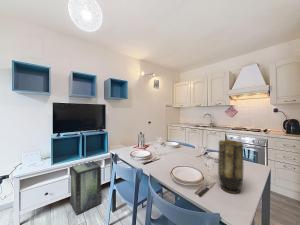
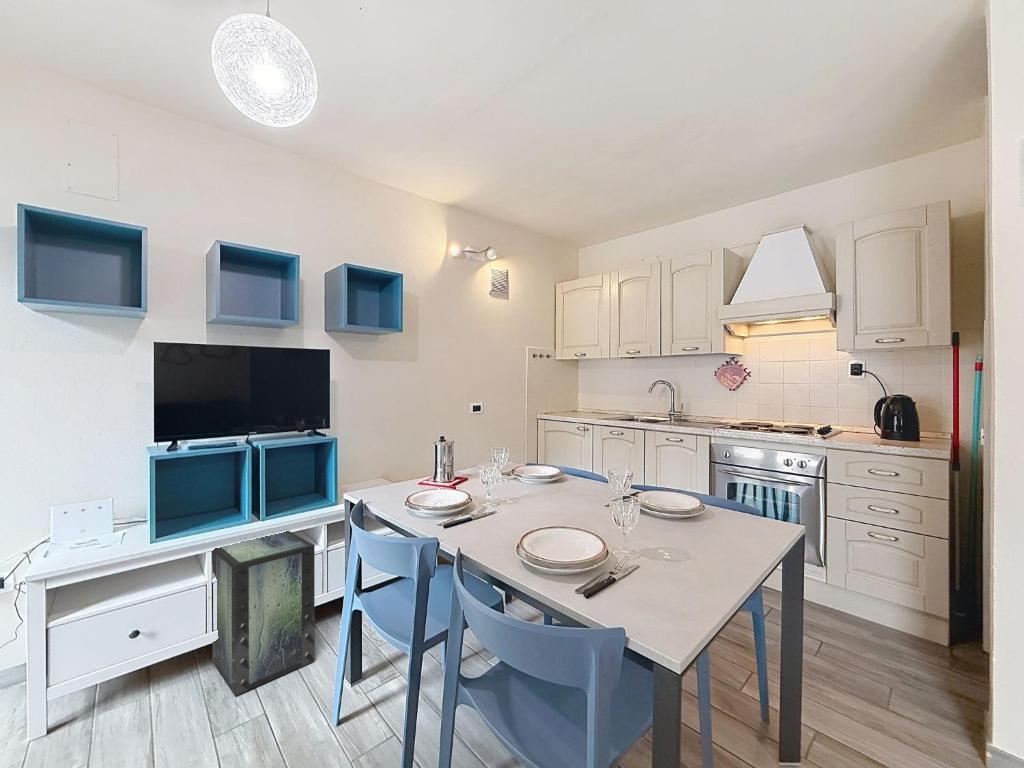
vase: present [218,140,243,193] -> none [644,448,706,588]

